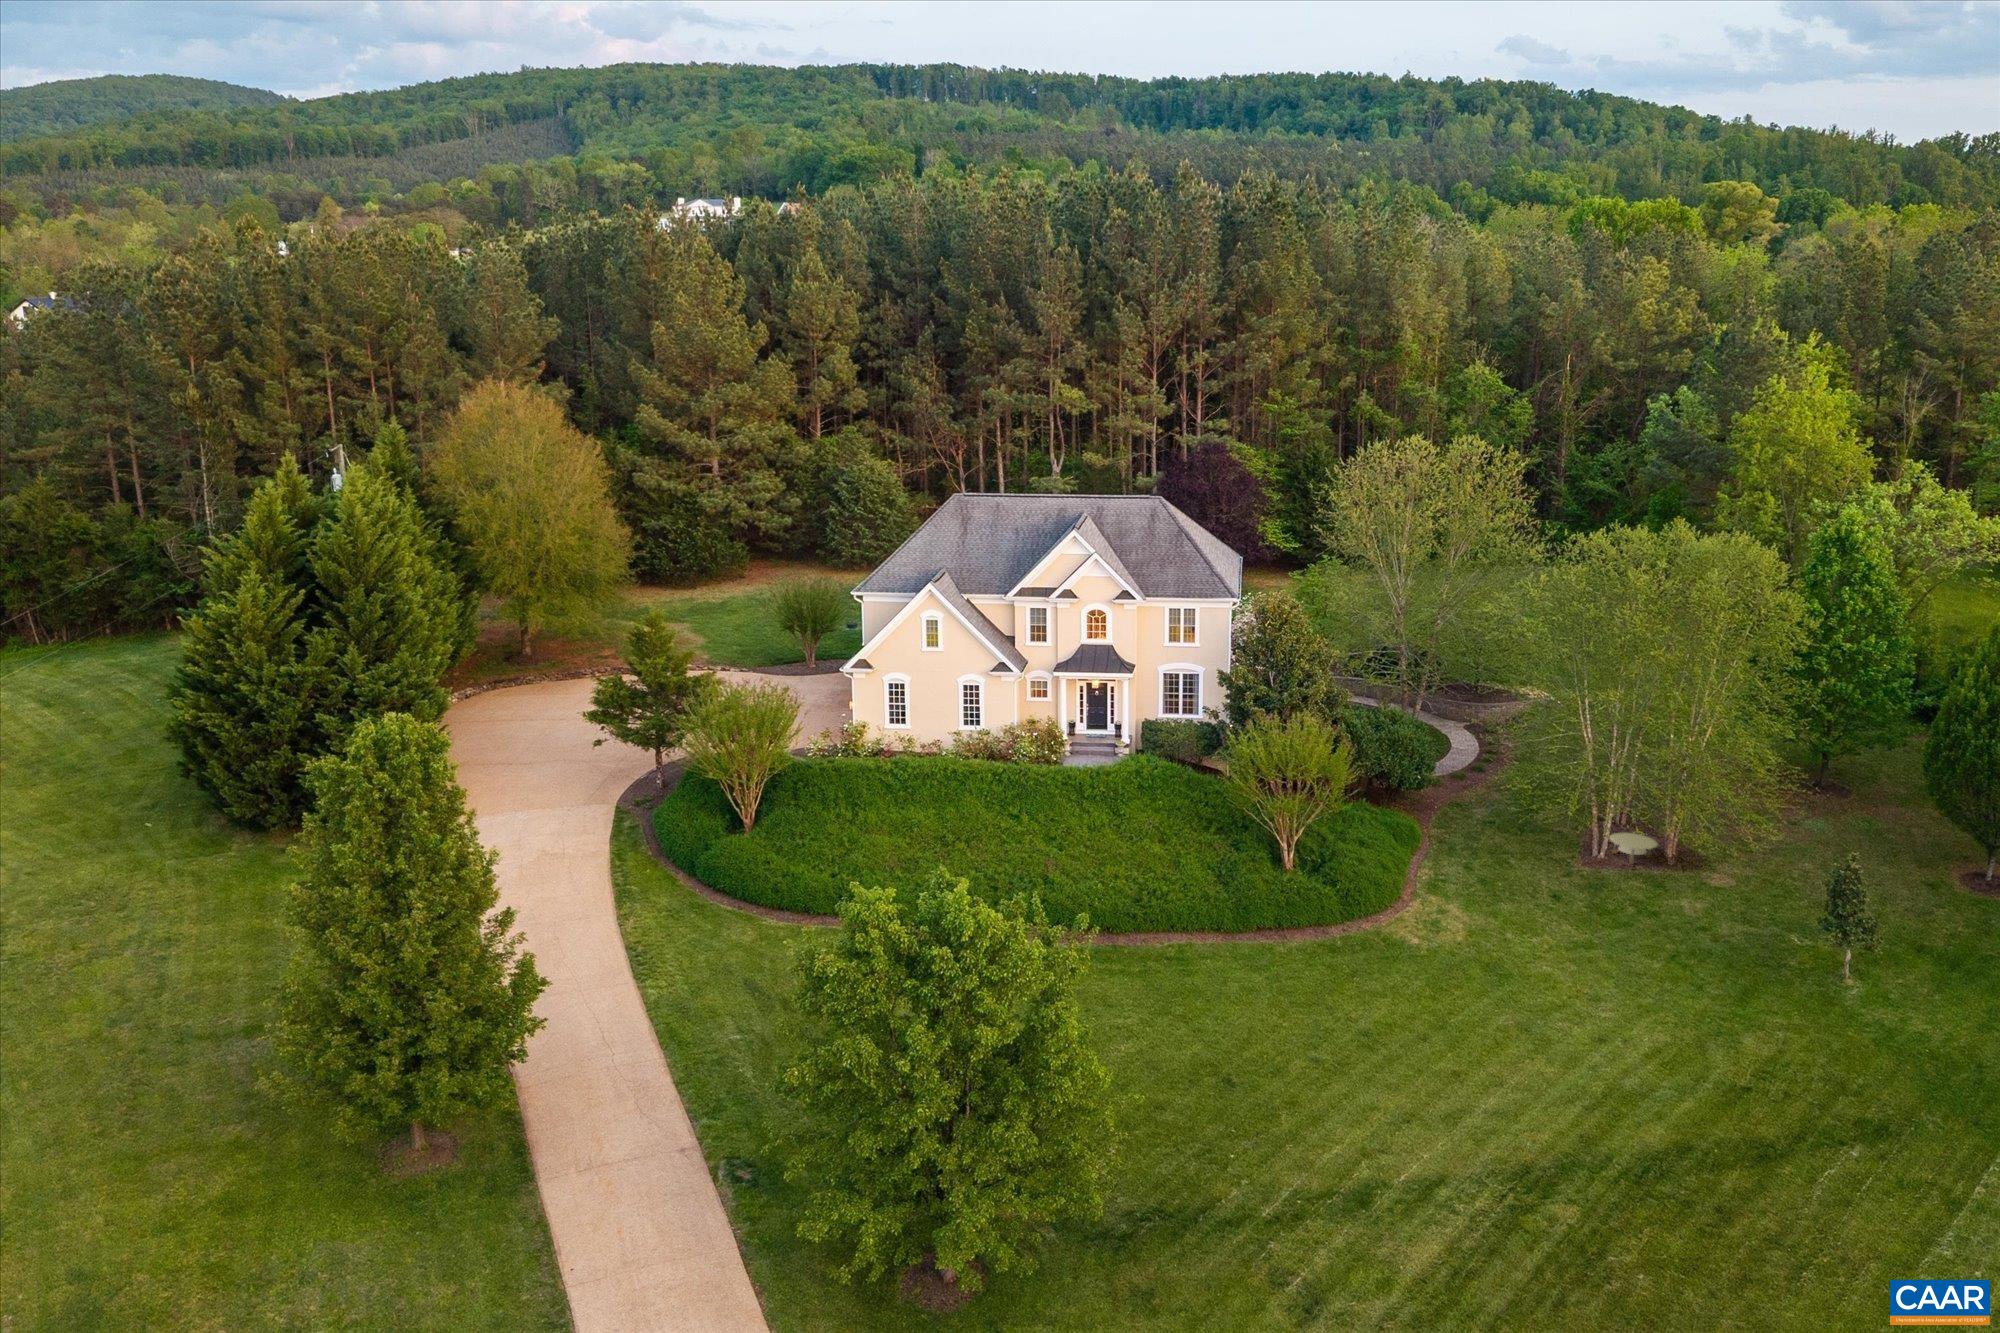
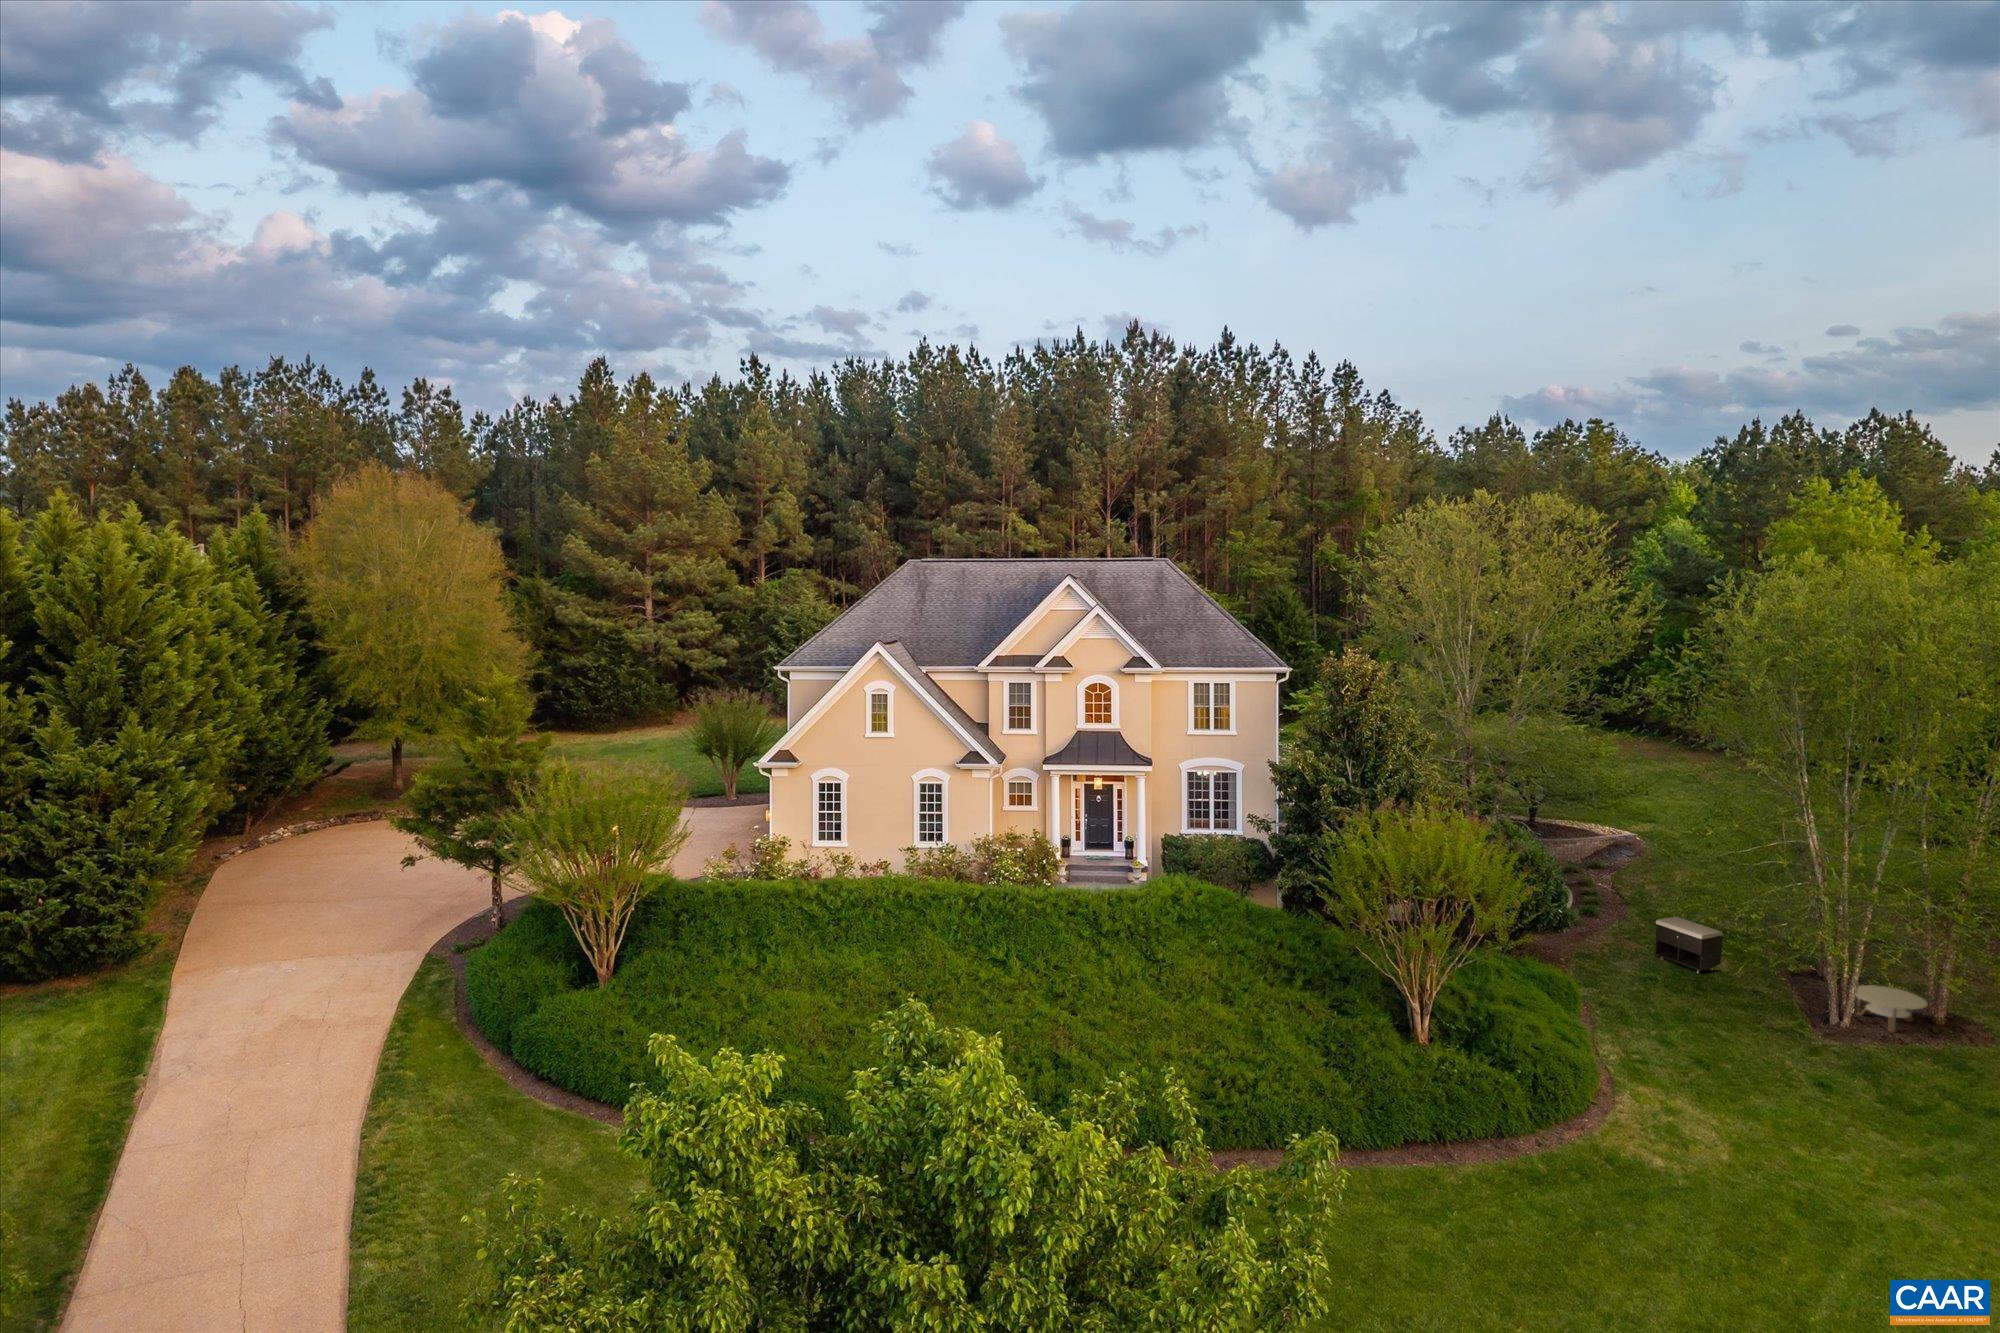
storage bench: none [1490,783,1536,823] -> present [1654,916,1723,973]

